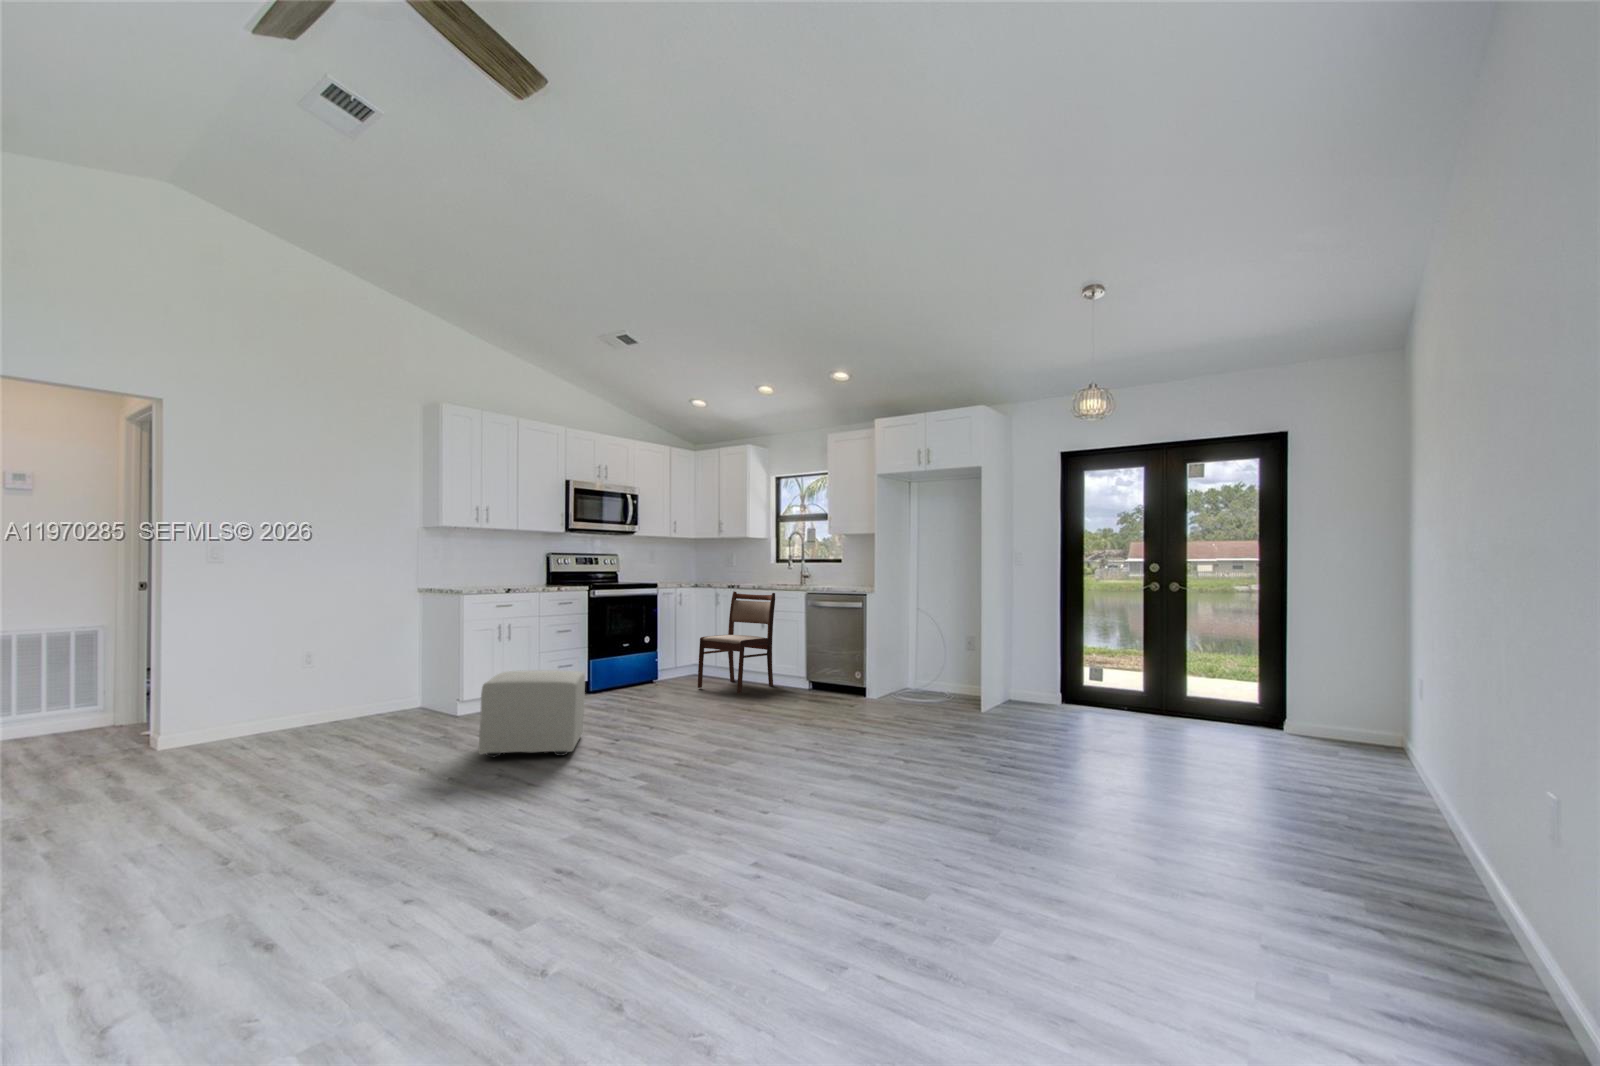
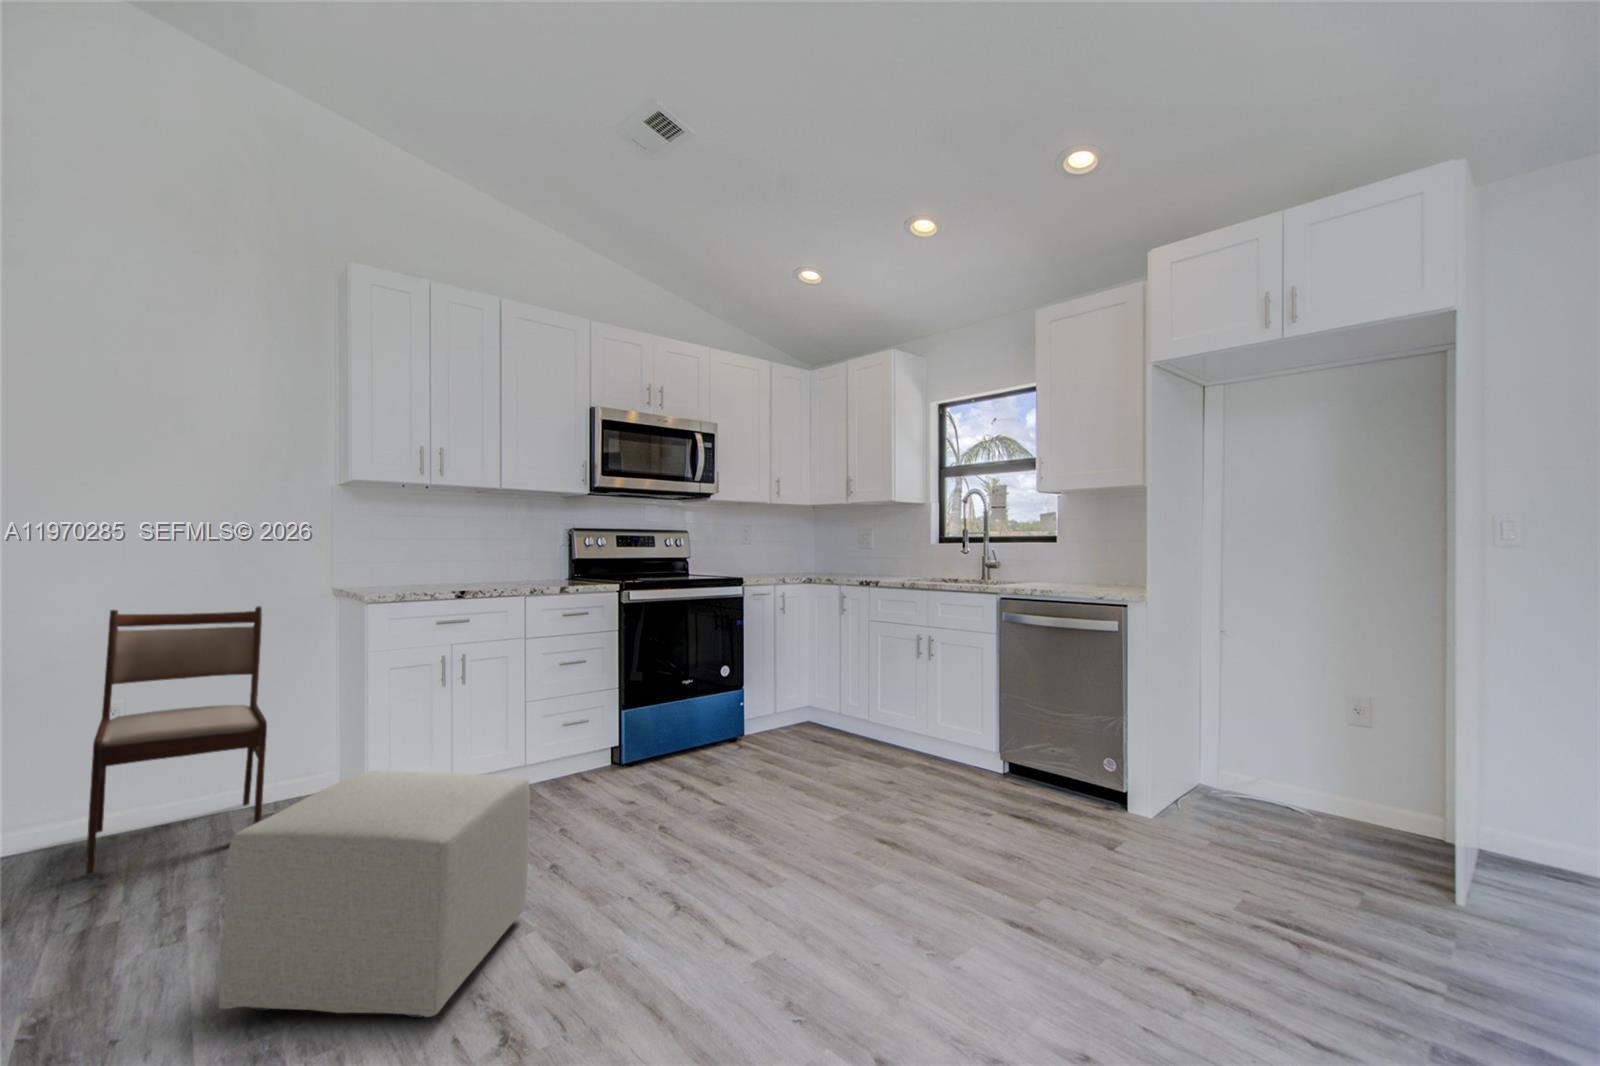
dining chair: present [698,591,775,693] -> present [86,606,267,875]

